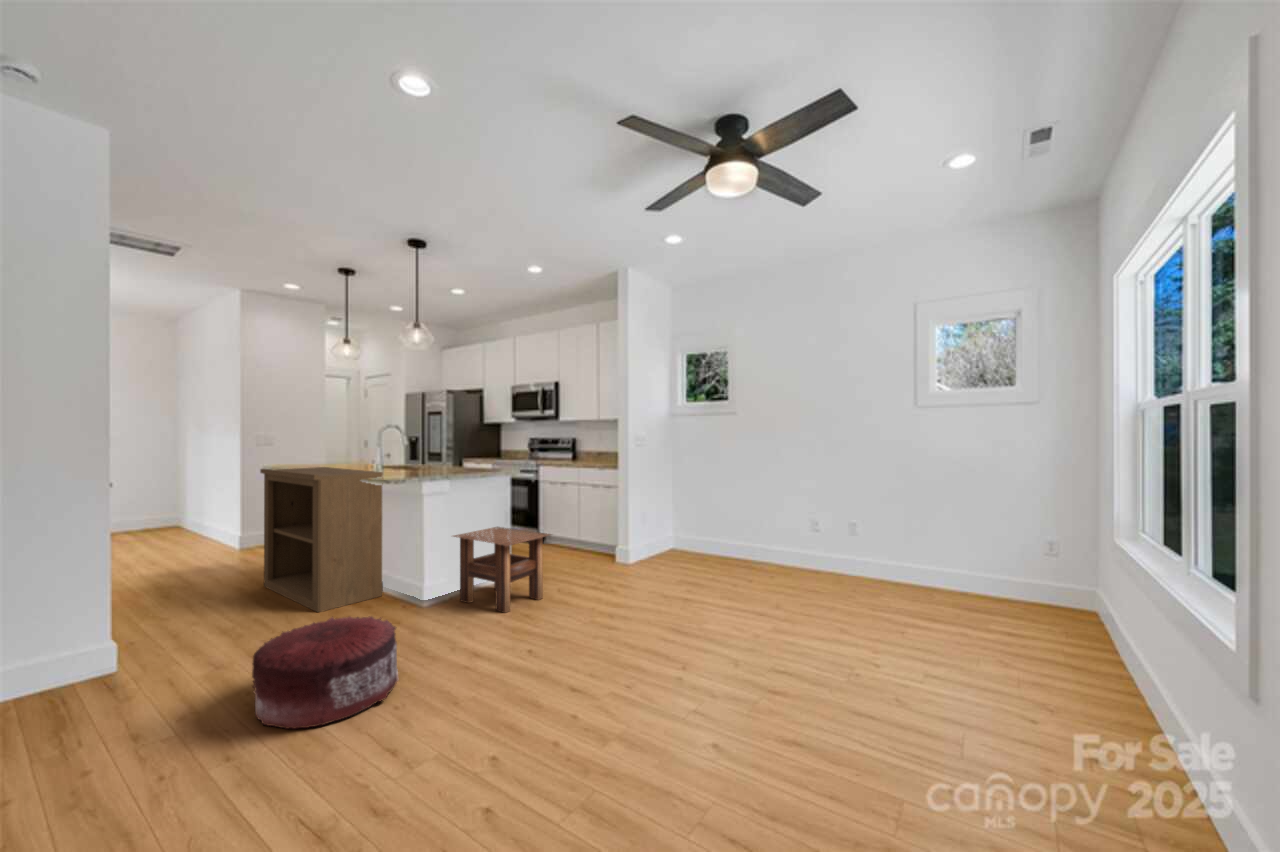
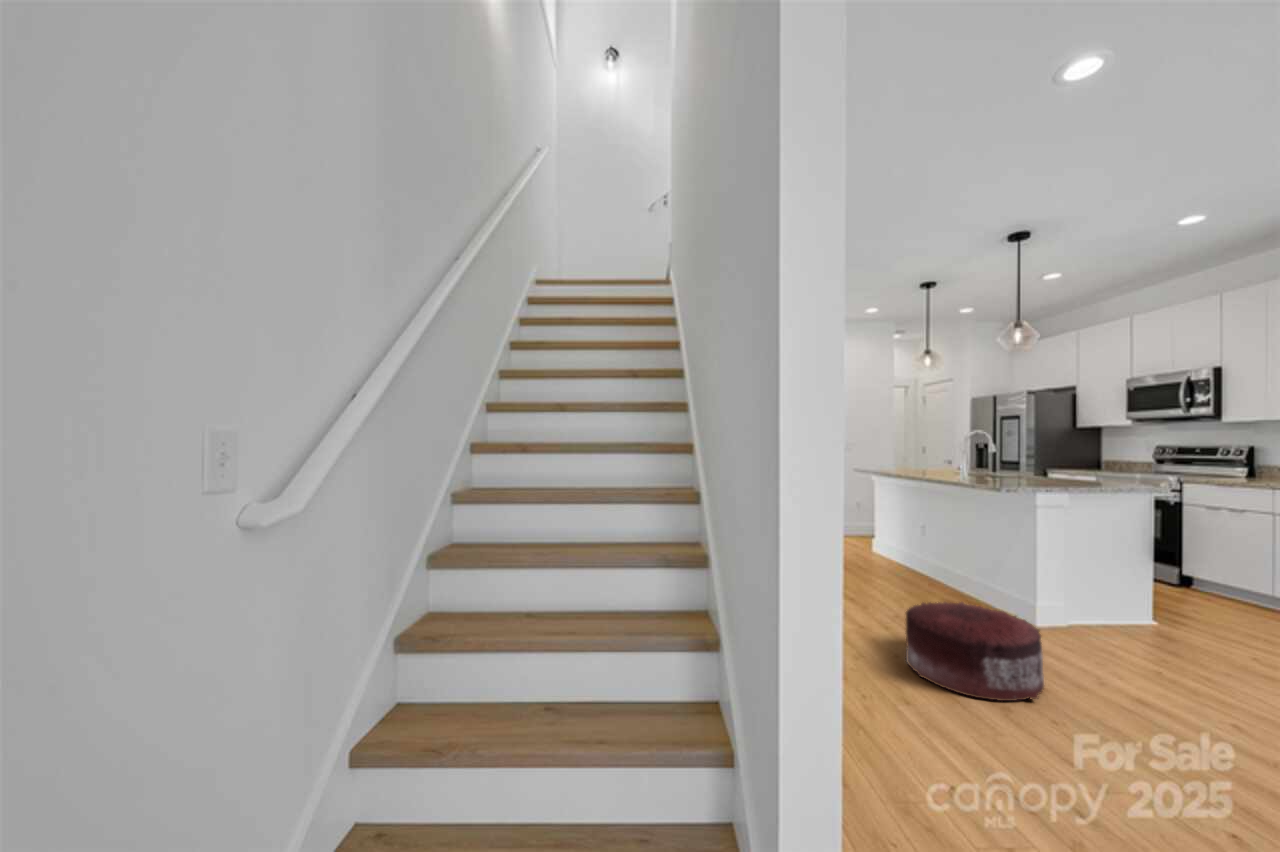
bookshelf: present [260,467,383,612] -> none [862,464,982,598]
side table: present [454,527,551,613] -> none [1071,550,1252,659]

